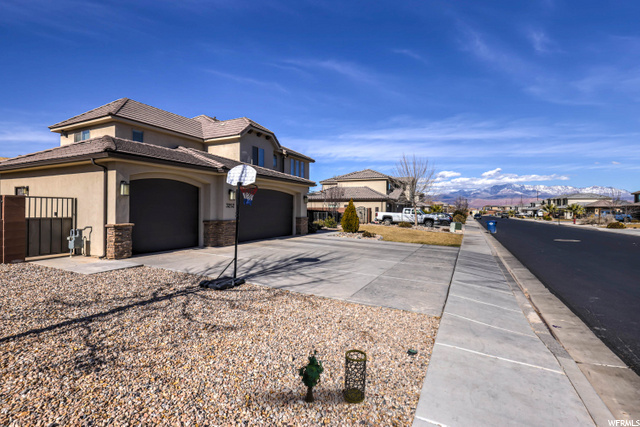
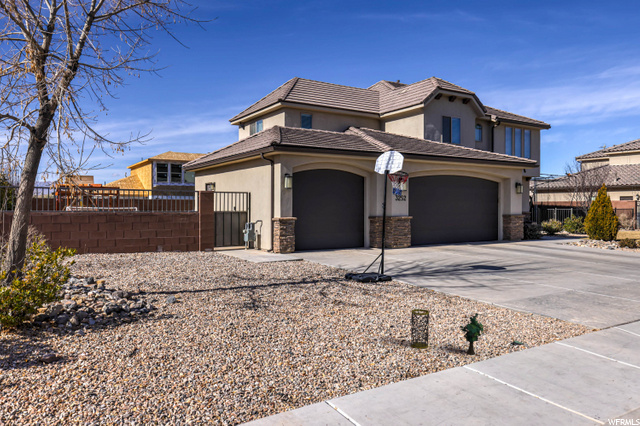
decorative plant: present [297,350,324,403] -> present [460,313,483,355]

